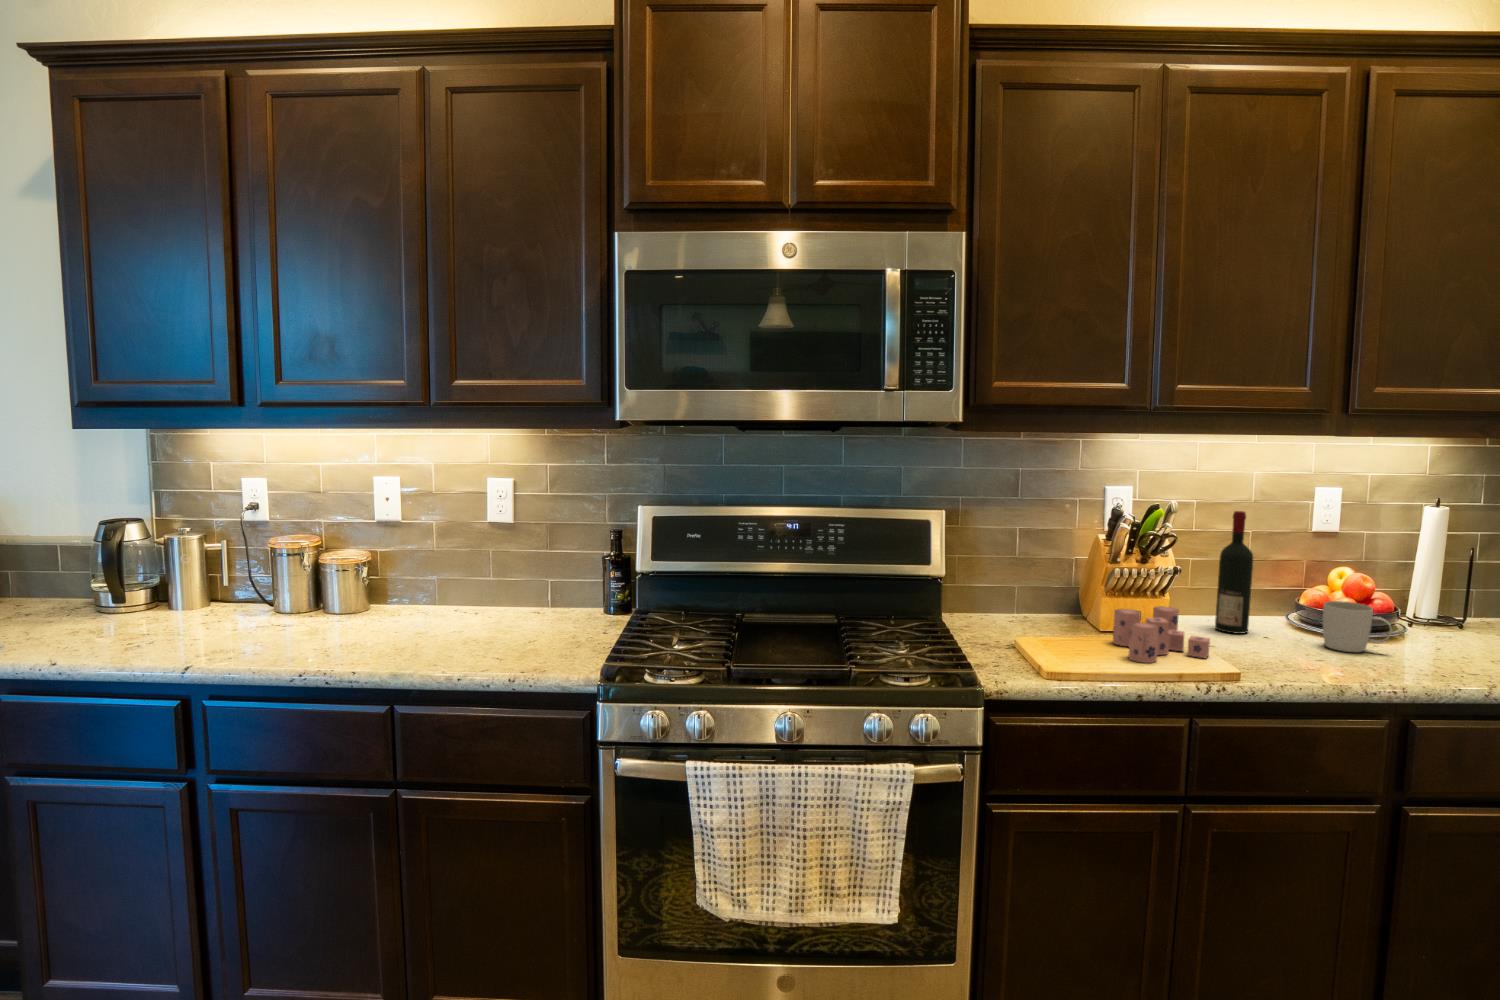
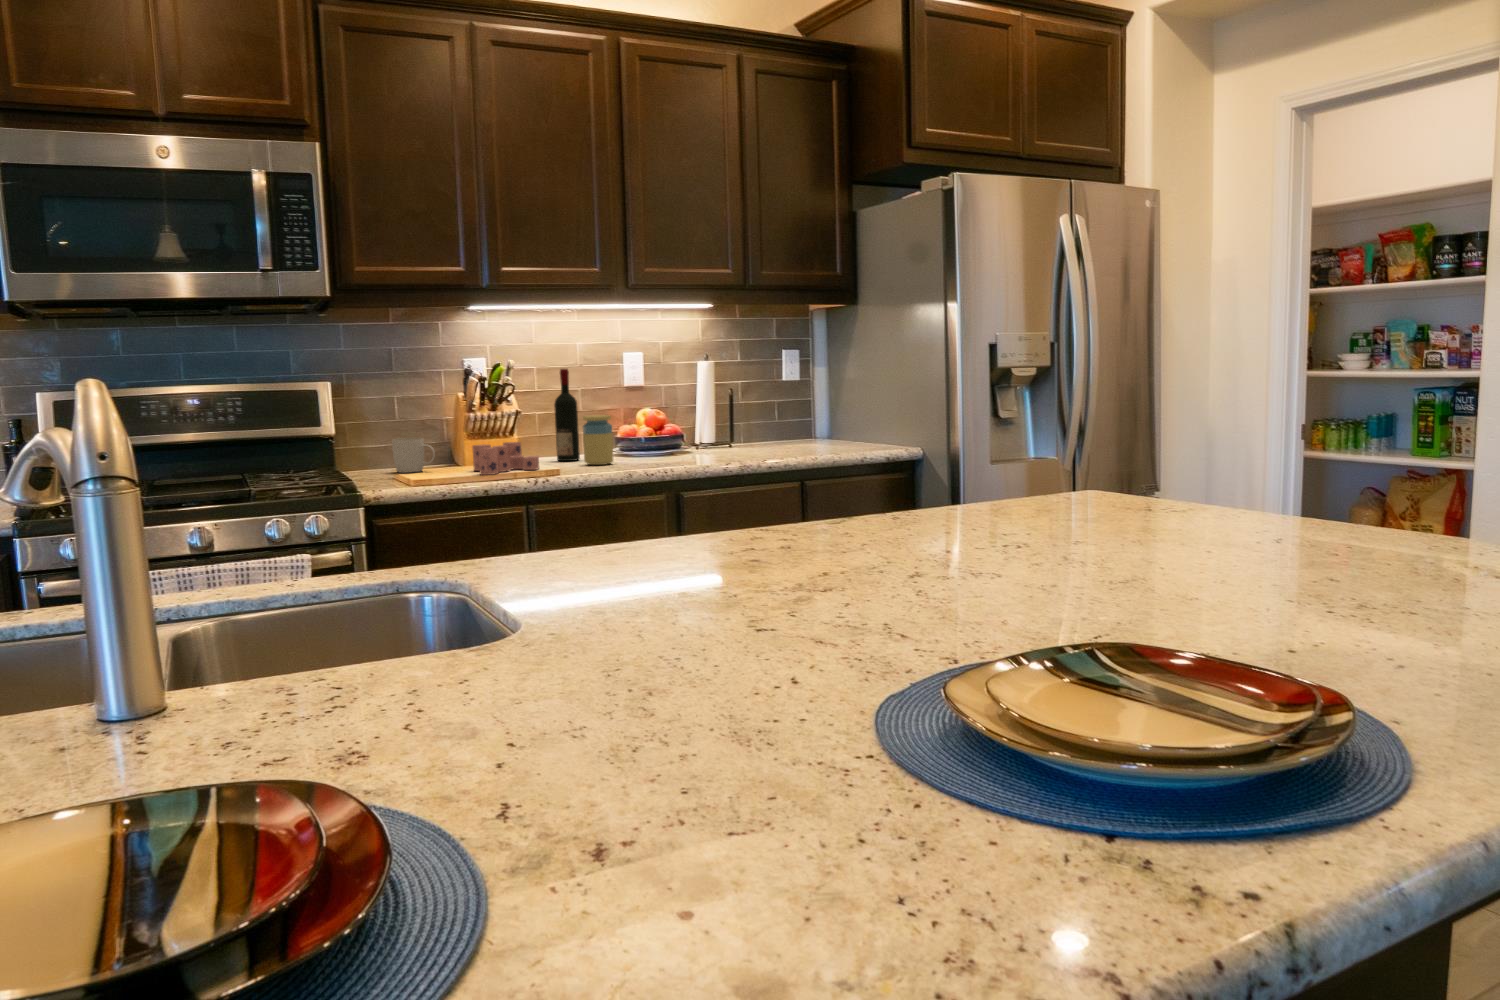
jar: none [1271,585,1323,659] -> present [583,415,613,465]
mug: present [1323,601,1392,652] -> present [392,438,435,473]

